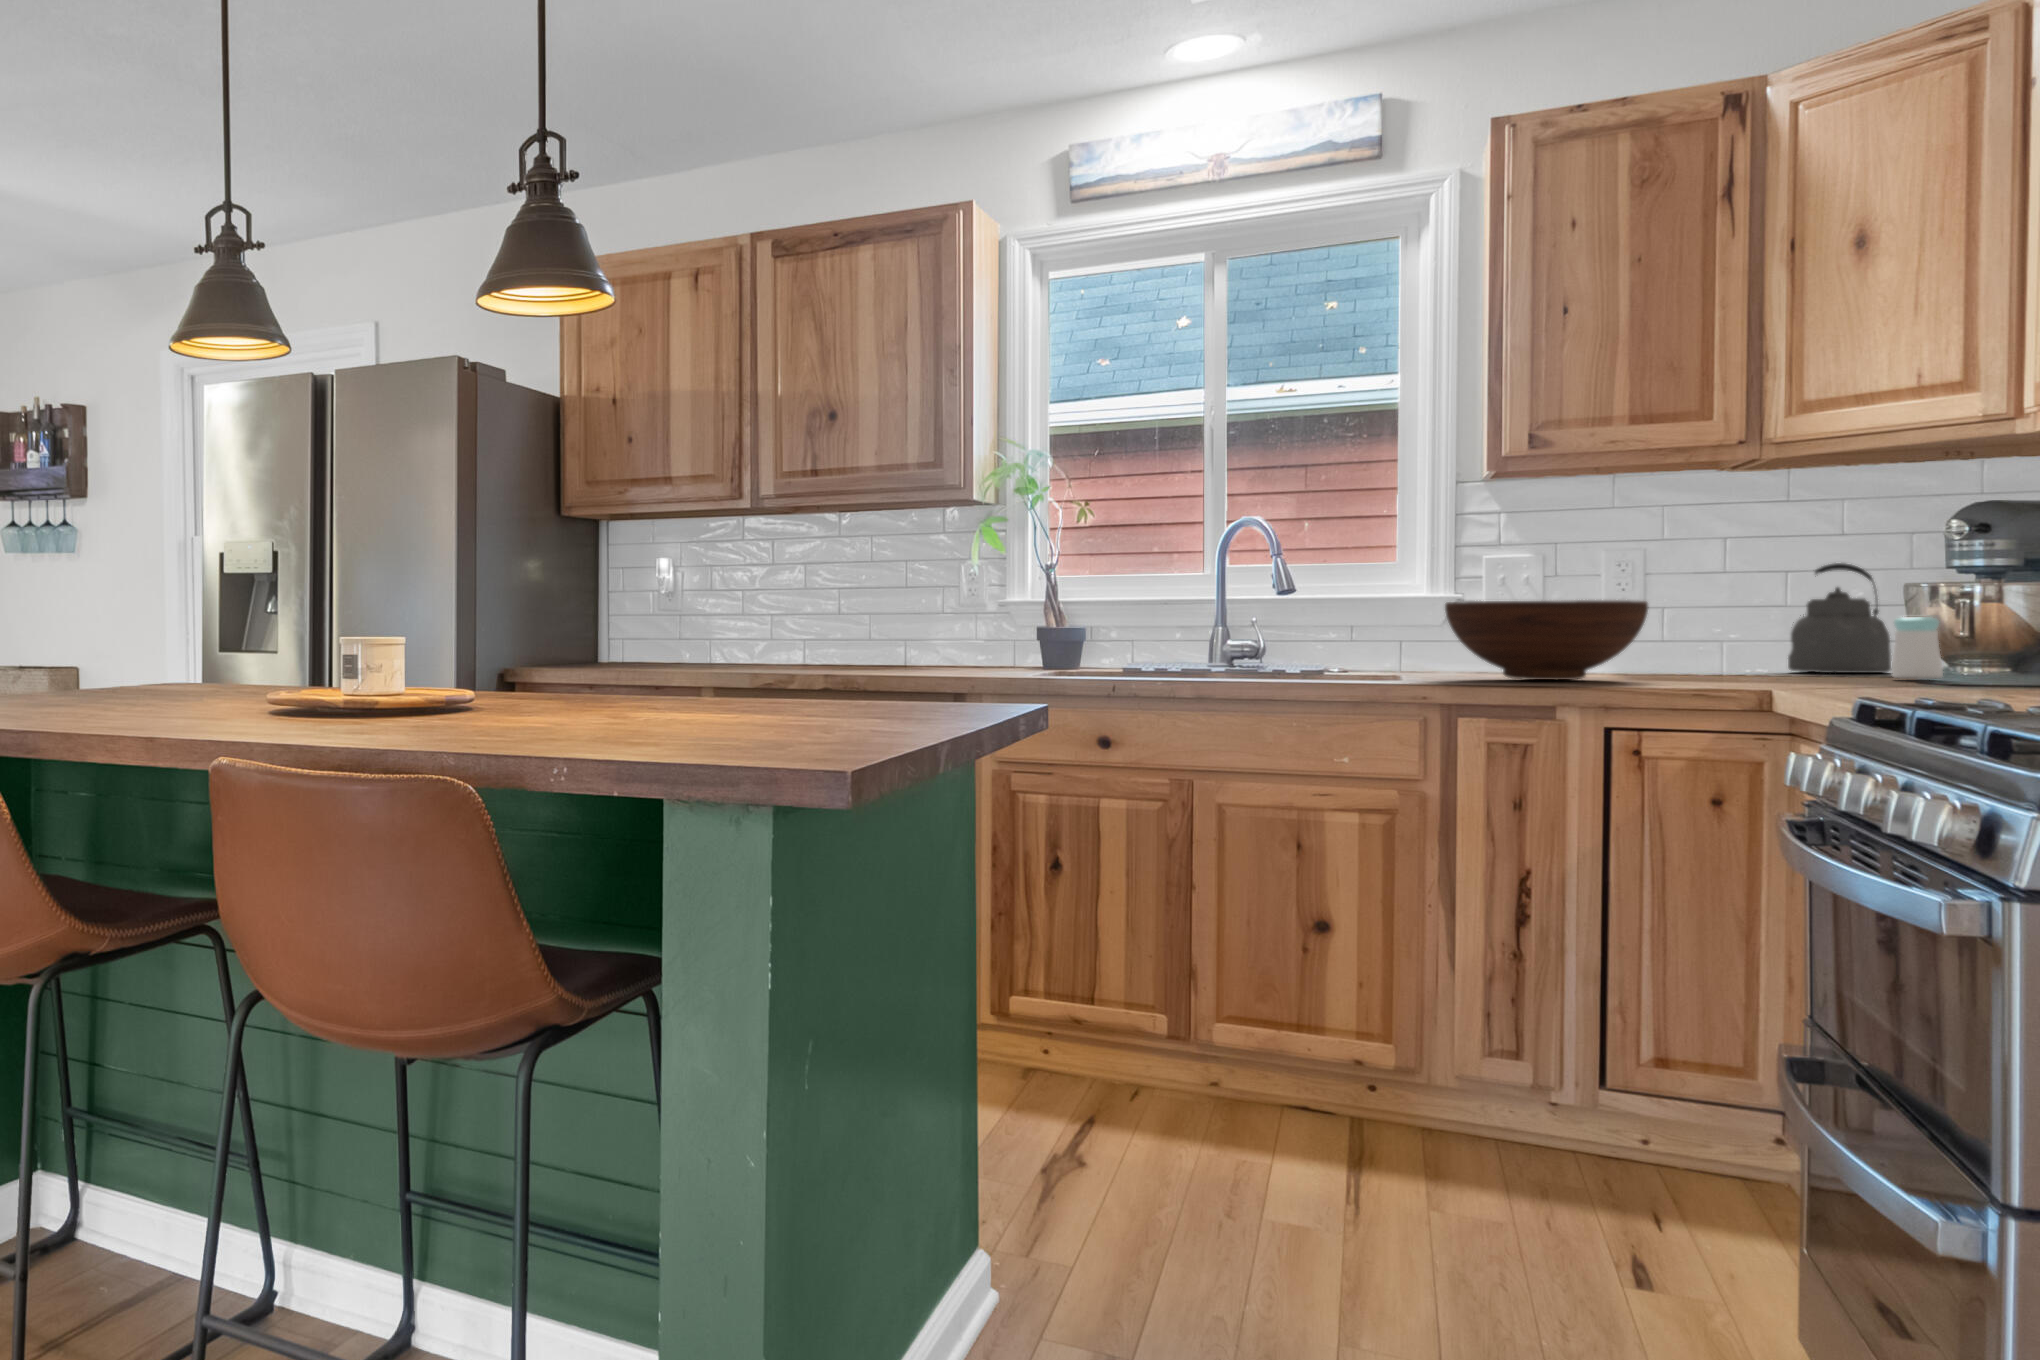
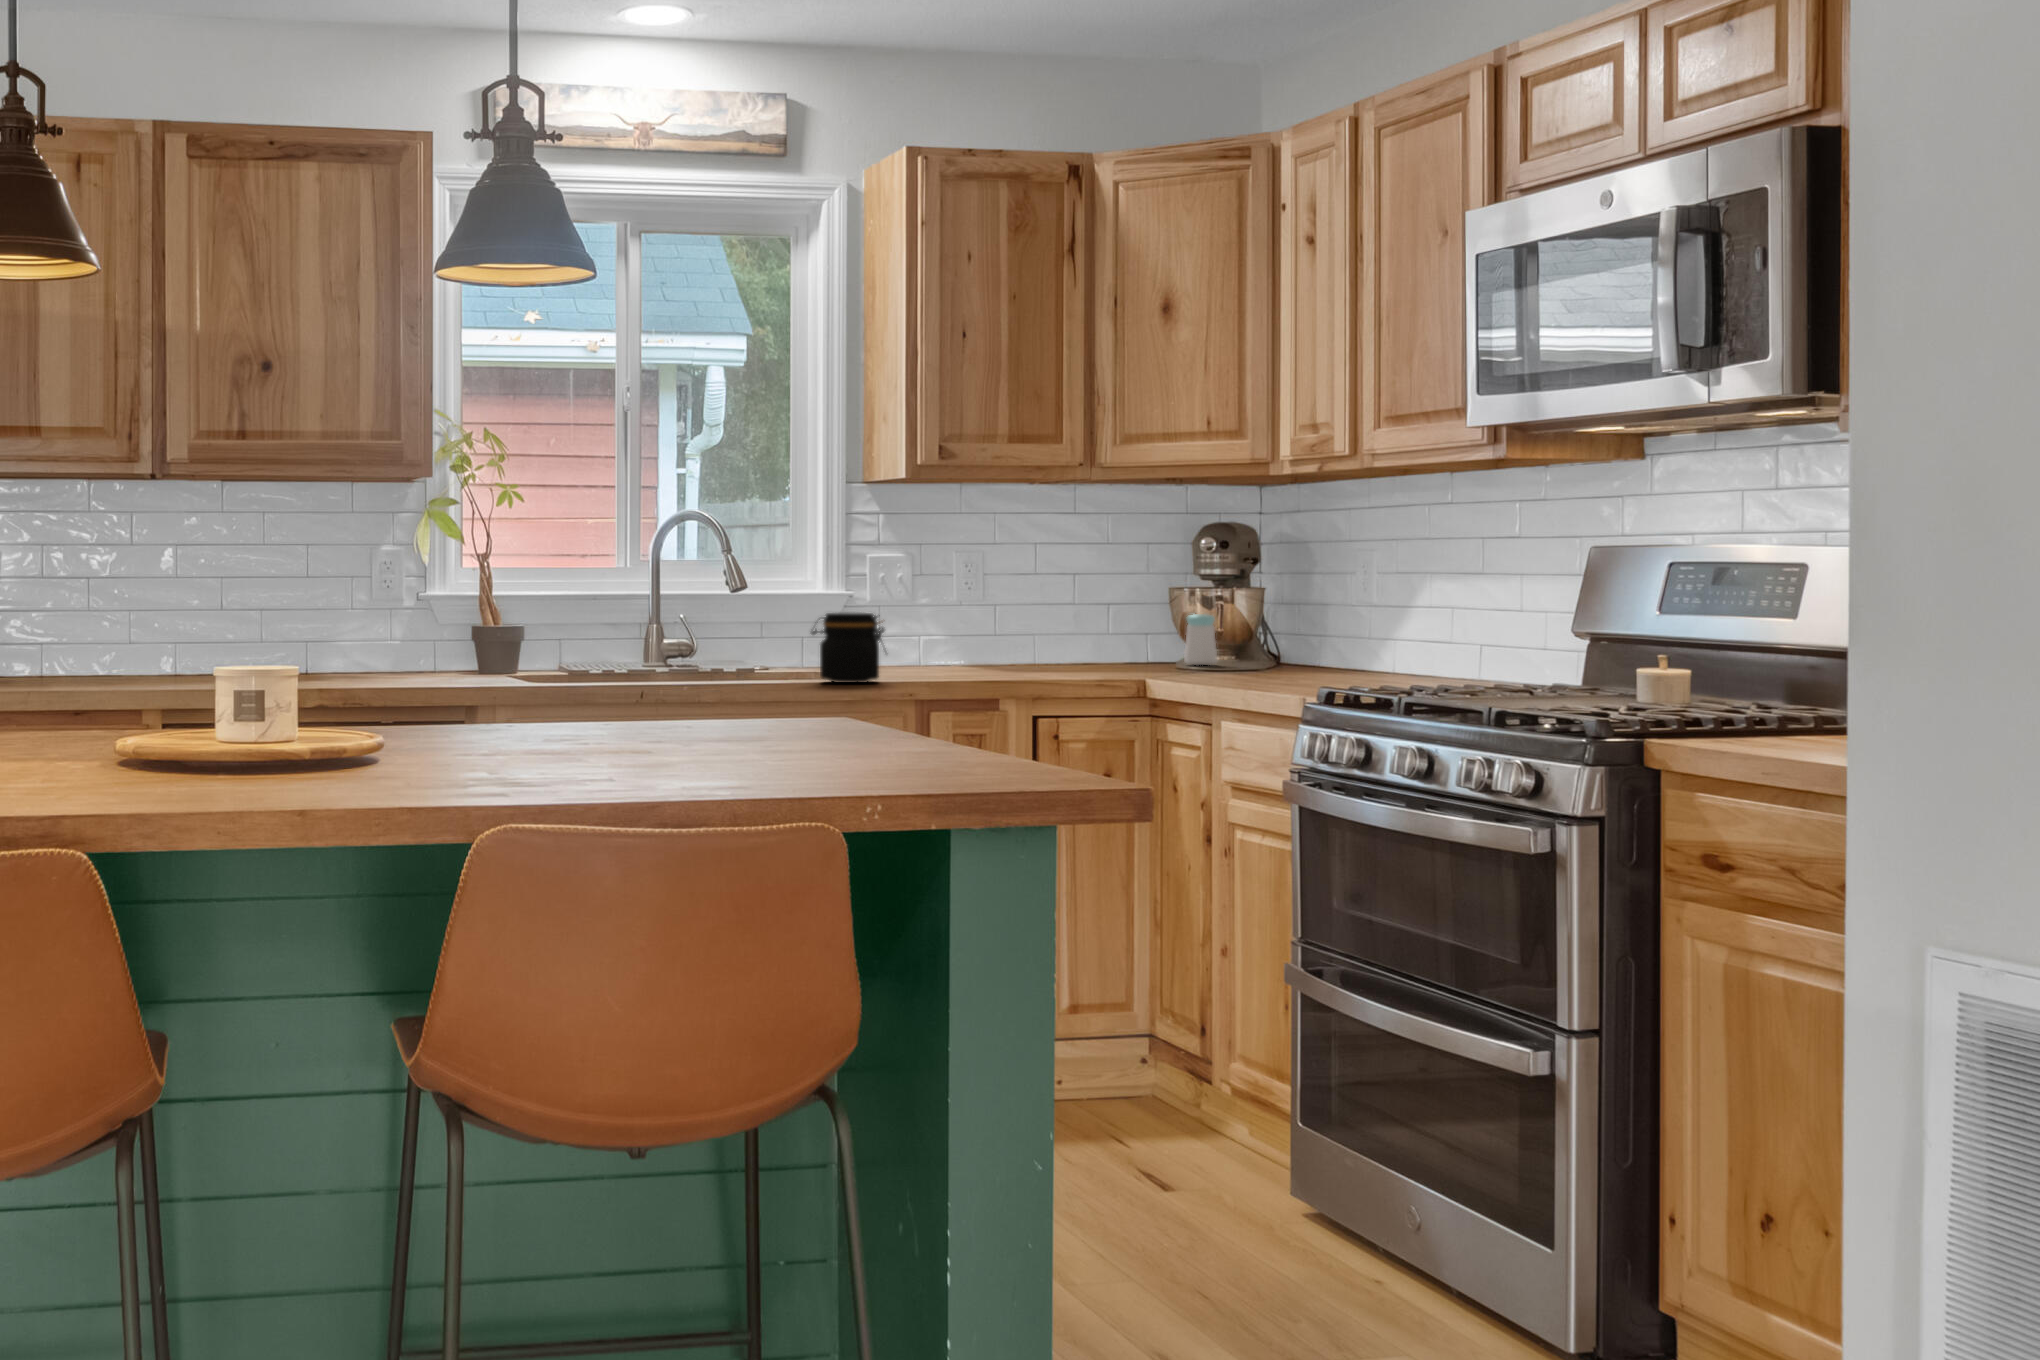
kettle: present [1788,563,1891,673] -> none [1043,565,1142,658]
fruit bowl: present [1445,600,1649,680] -> none [897,601,1054,674]
jar: none [1301,611,1391,683] -> present [811,613,884,683]

